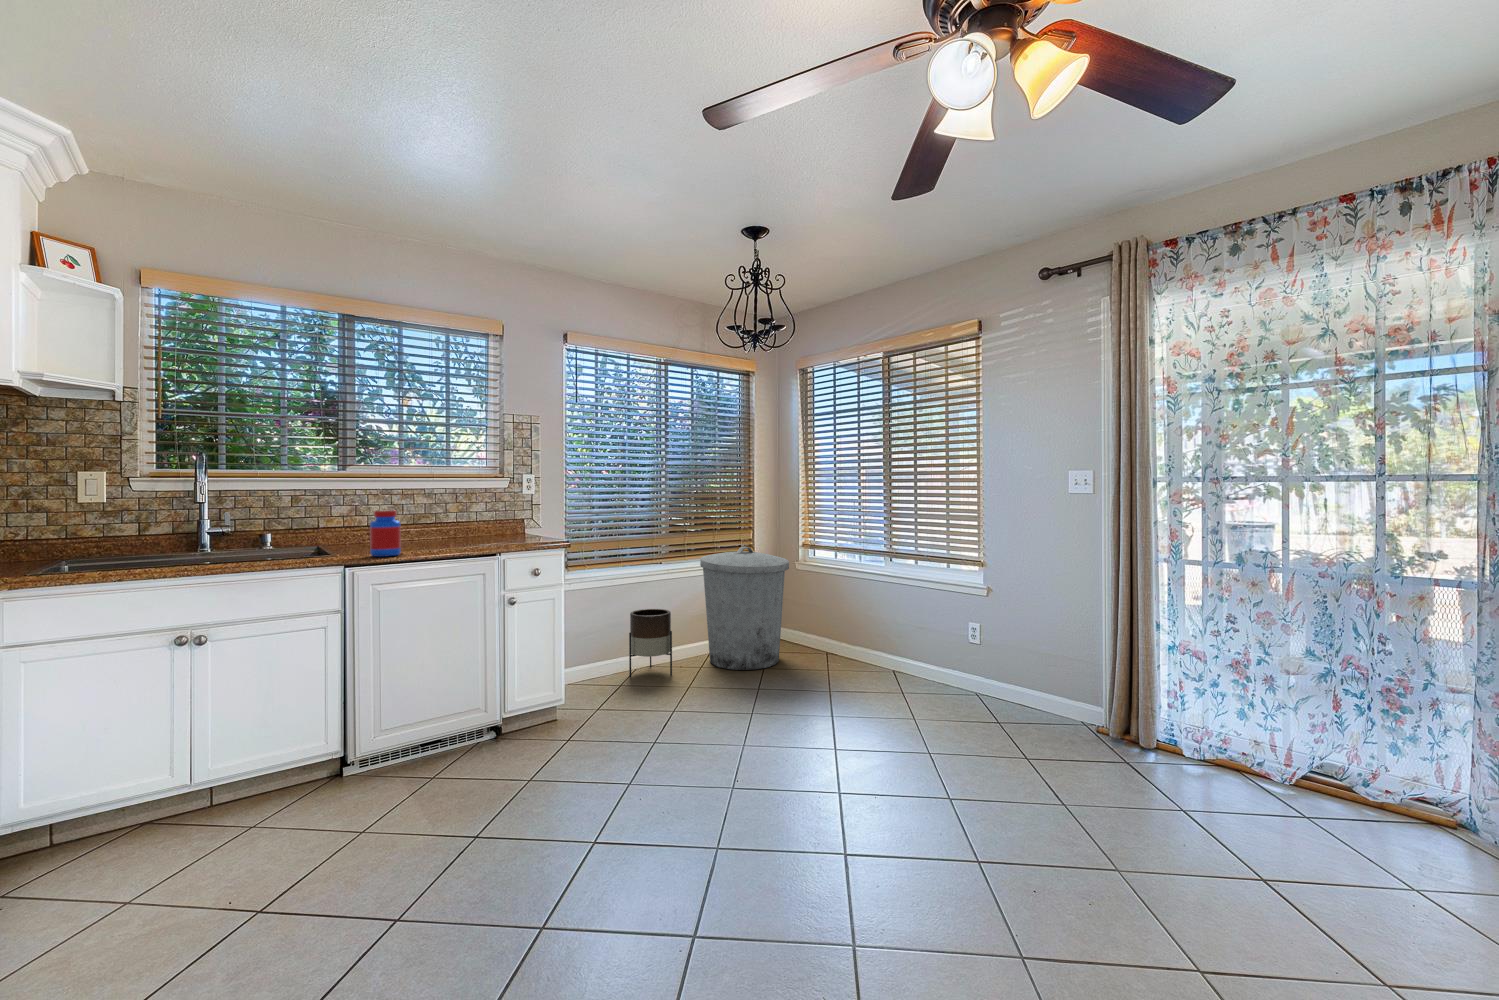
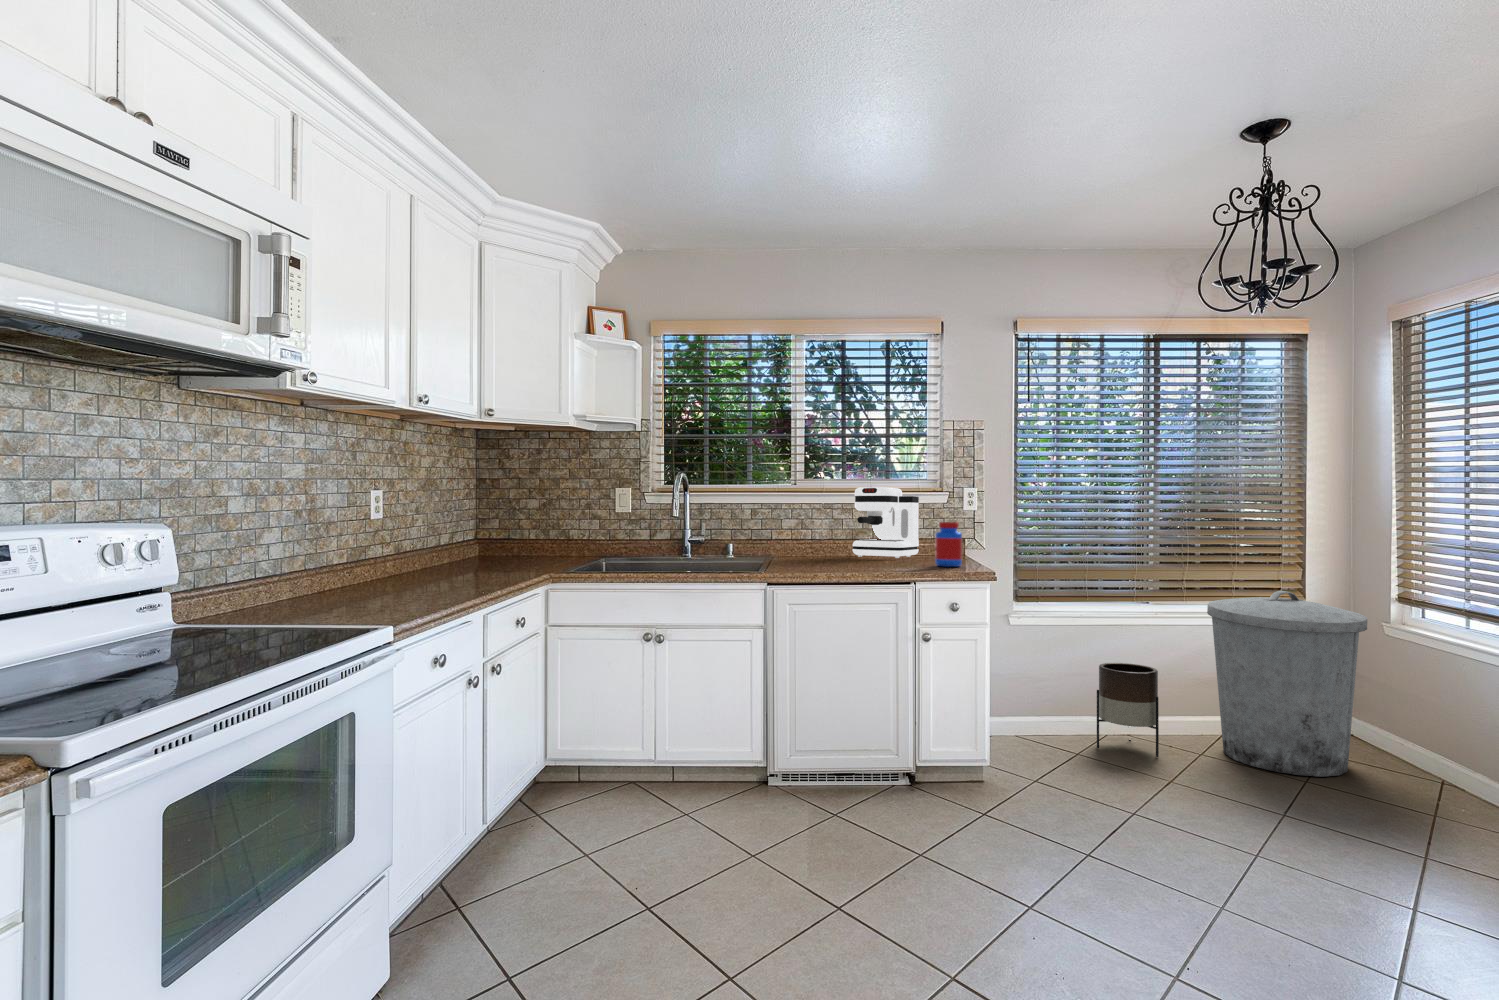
coffee maker: none [416,473,482,540] -> present [853,487,919,558]
jar: present [370,510,401,557] -> present [935,522,962,567]

